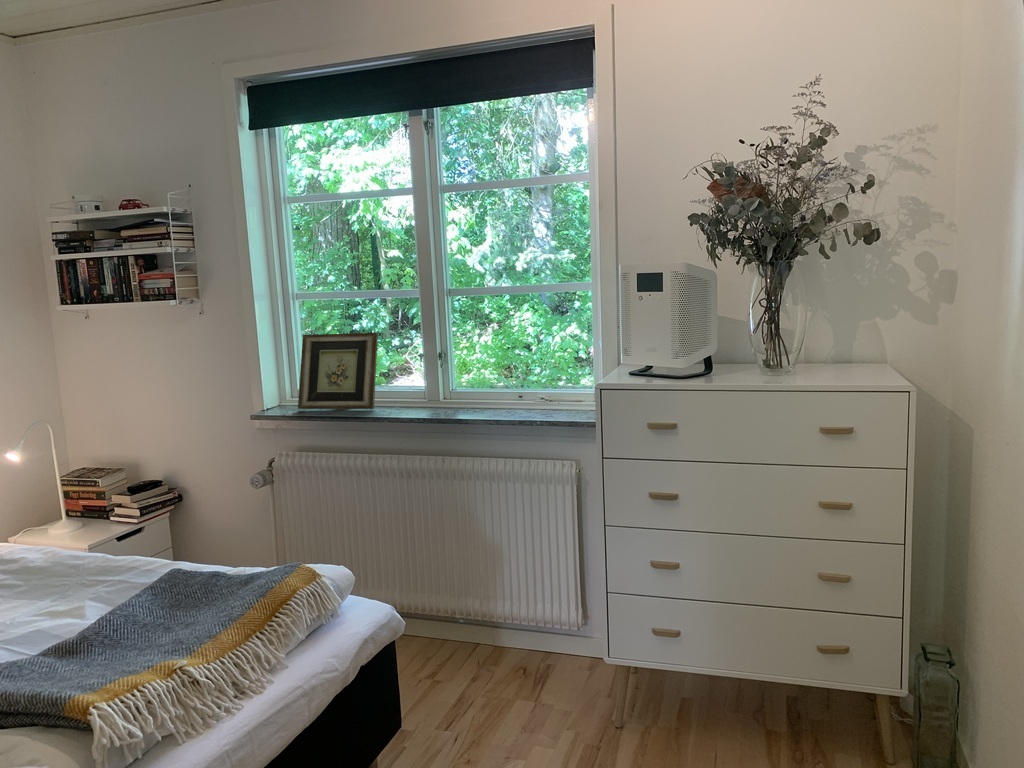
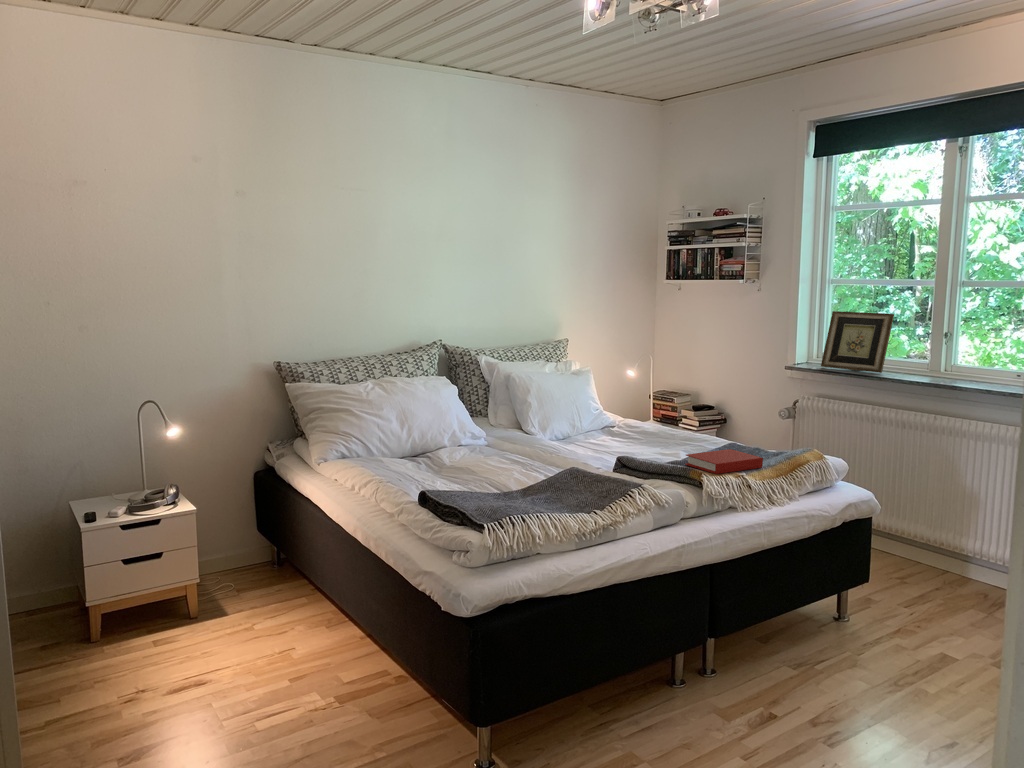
book: none [63,597,219,677] -> present [685,449,763,474]

